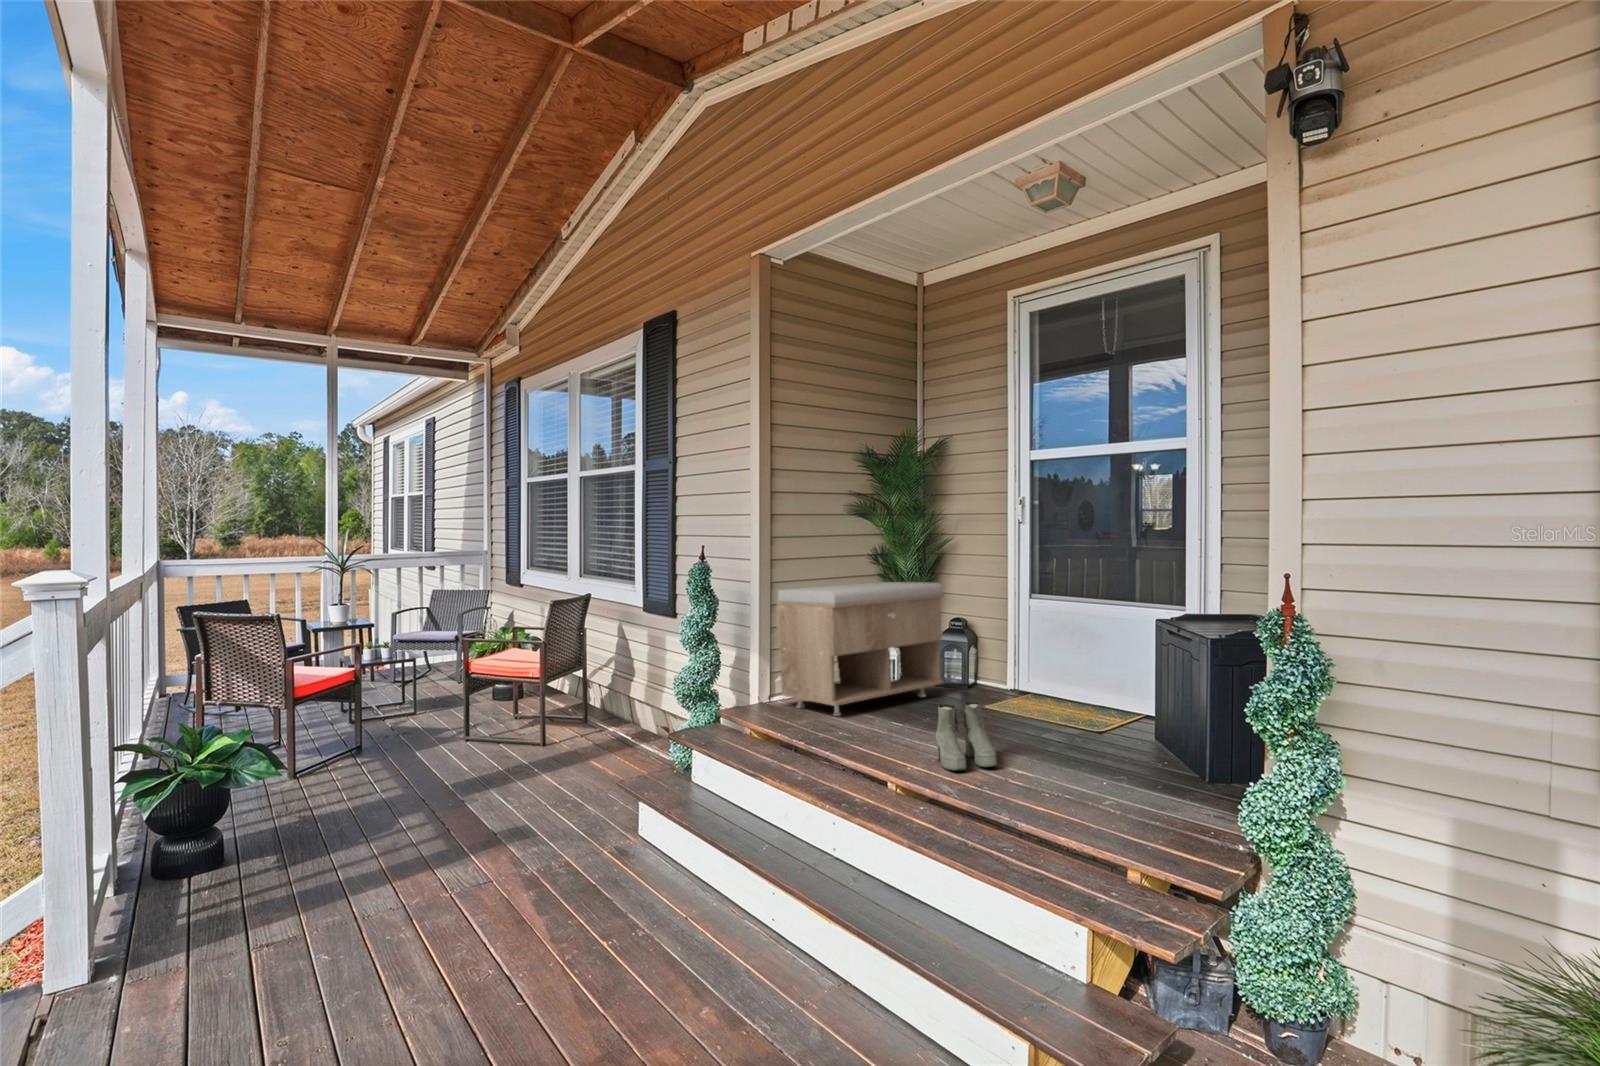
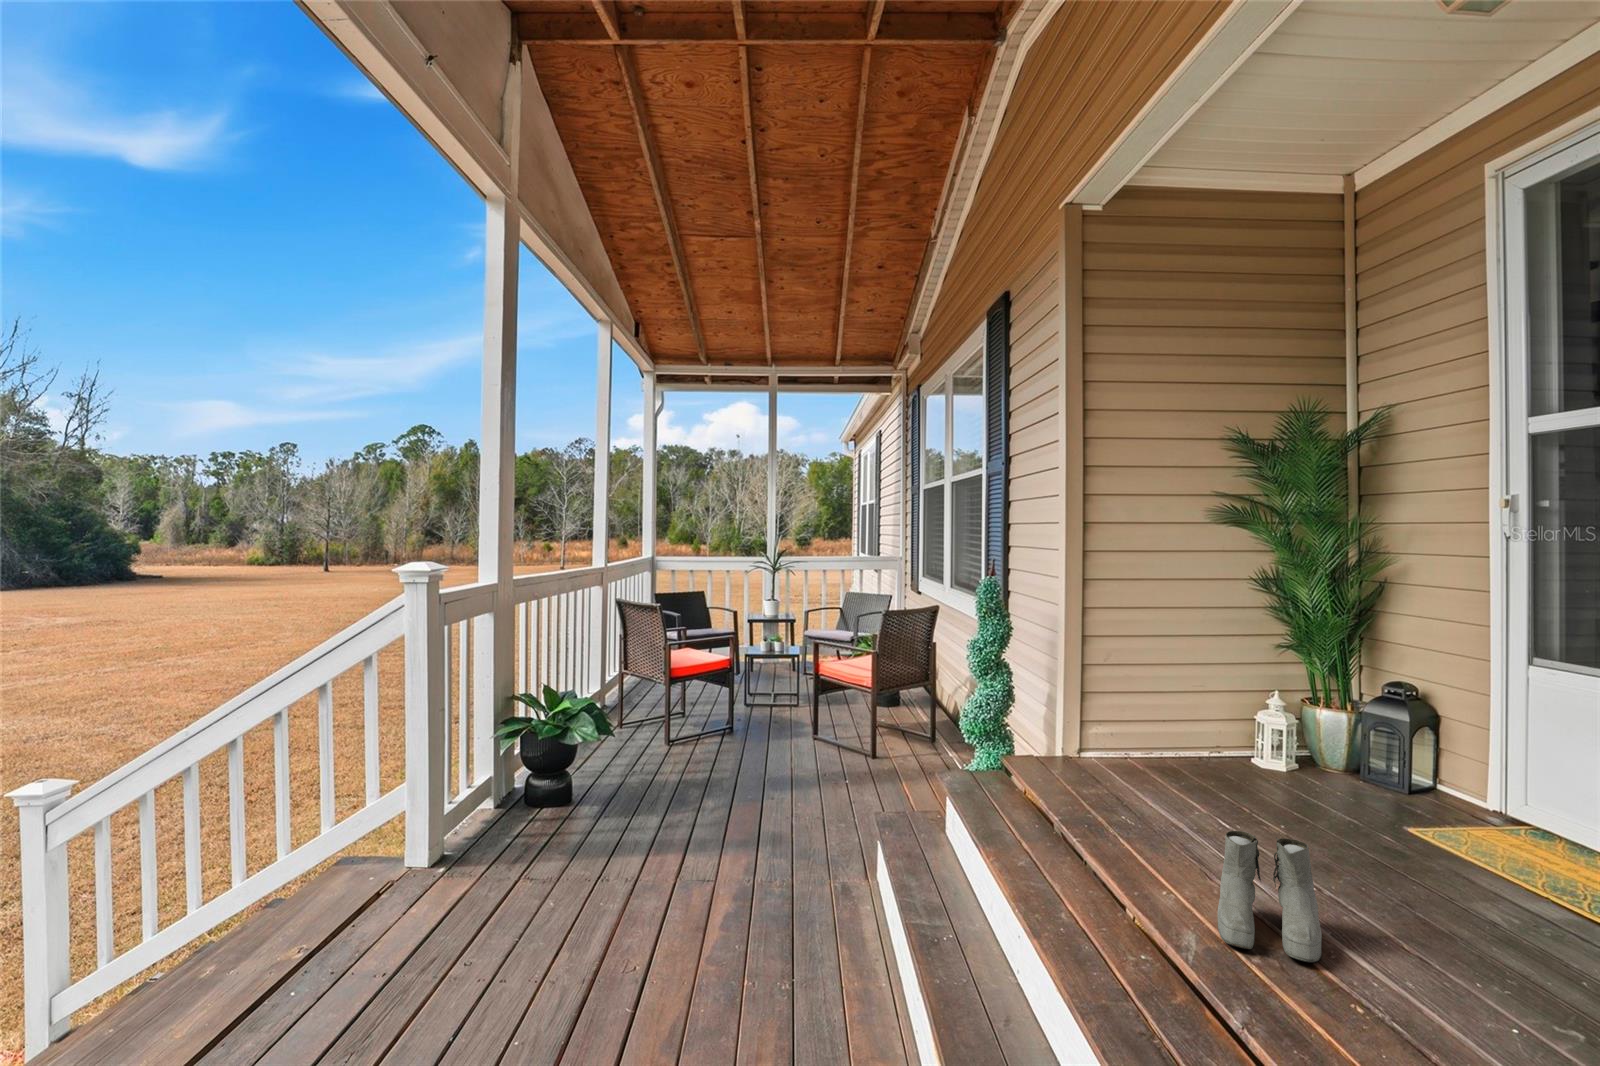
storage bench: present [777,582,944,716] -> none [1089,618,1360,793]

